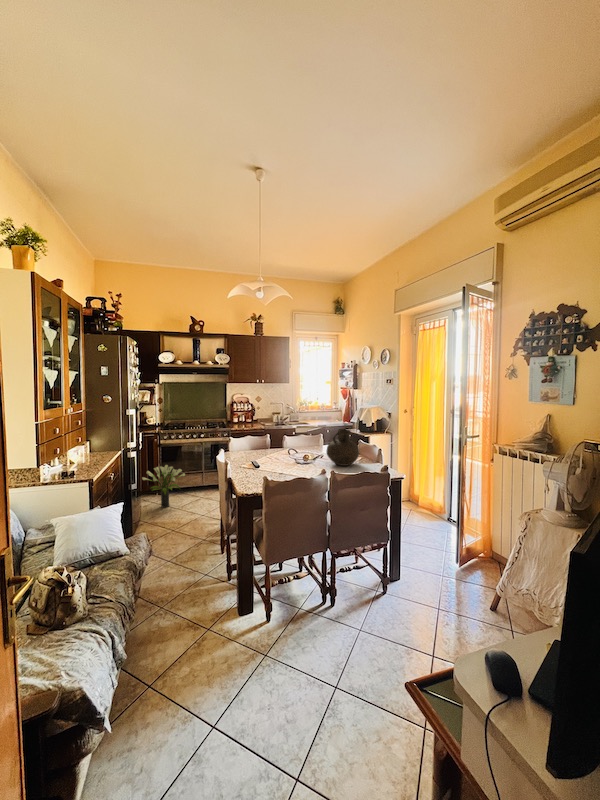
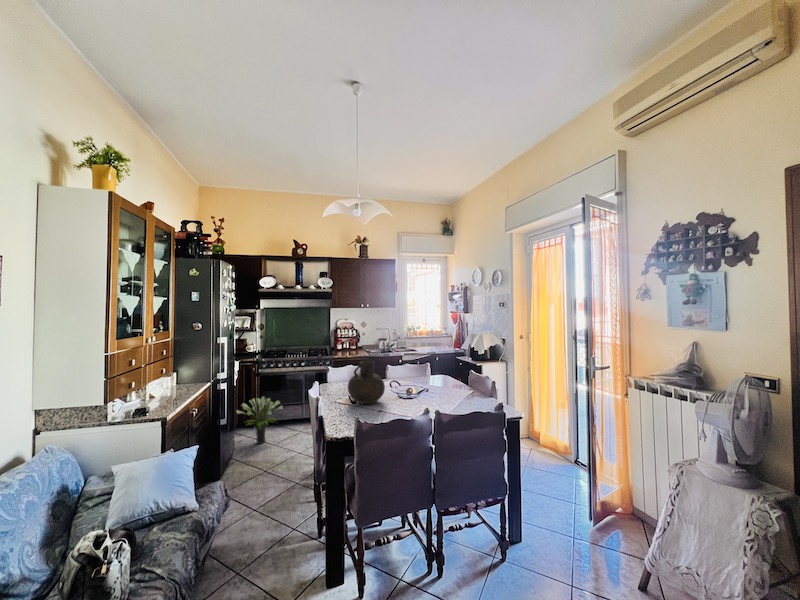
vase: present [327,429,359,466] -> present [348,361,385,404]

